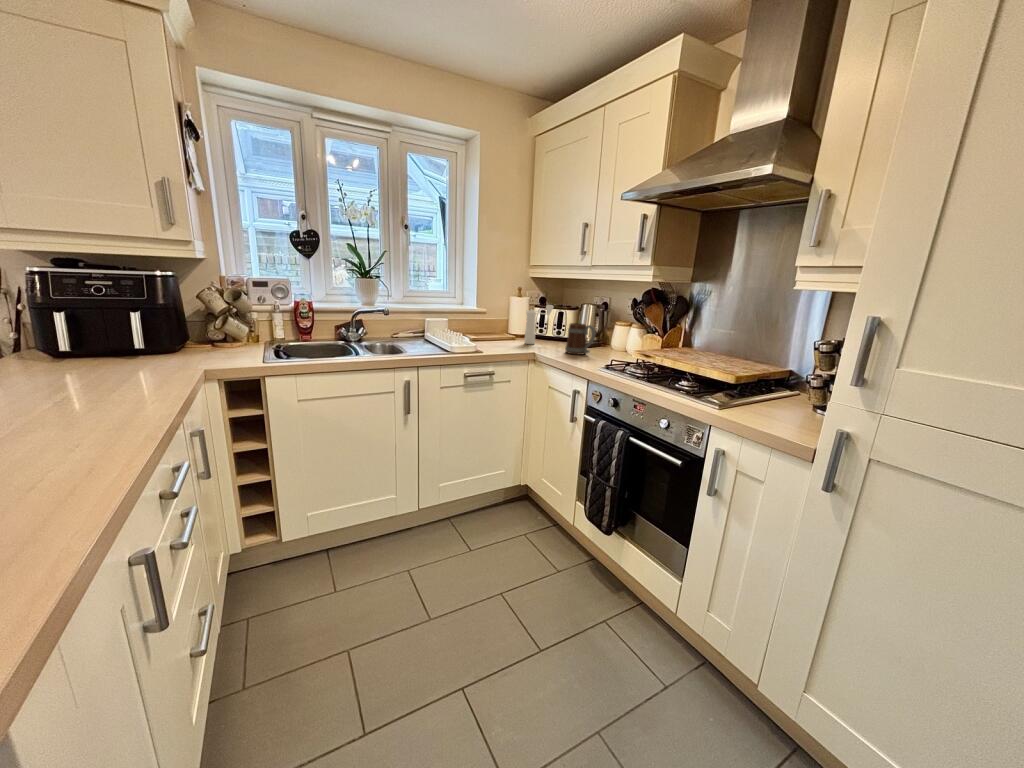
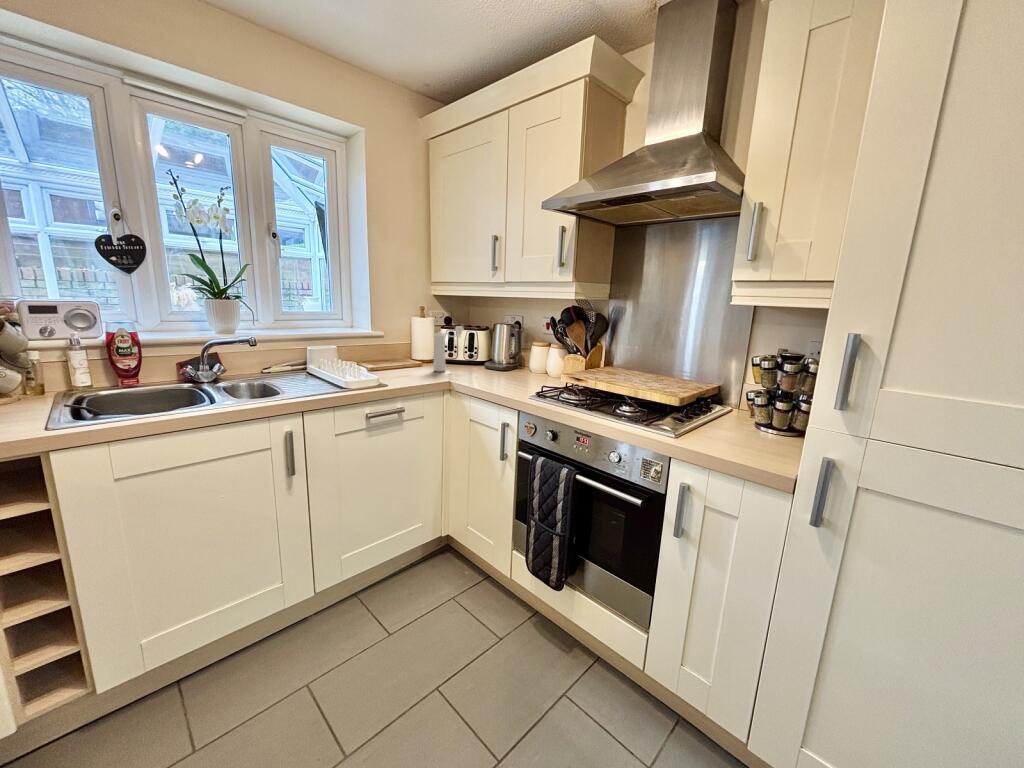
mug: present [565,323,595,355] -> none [483,346,516,381]

